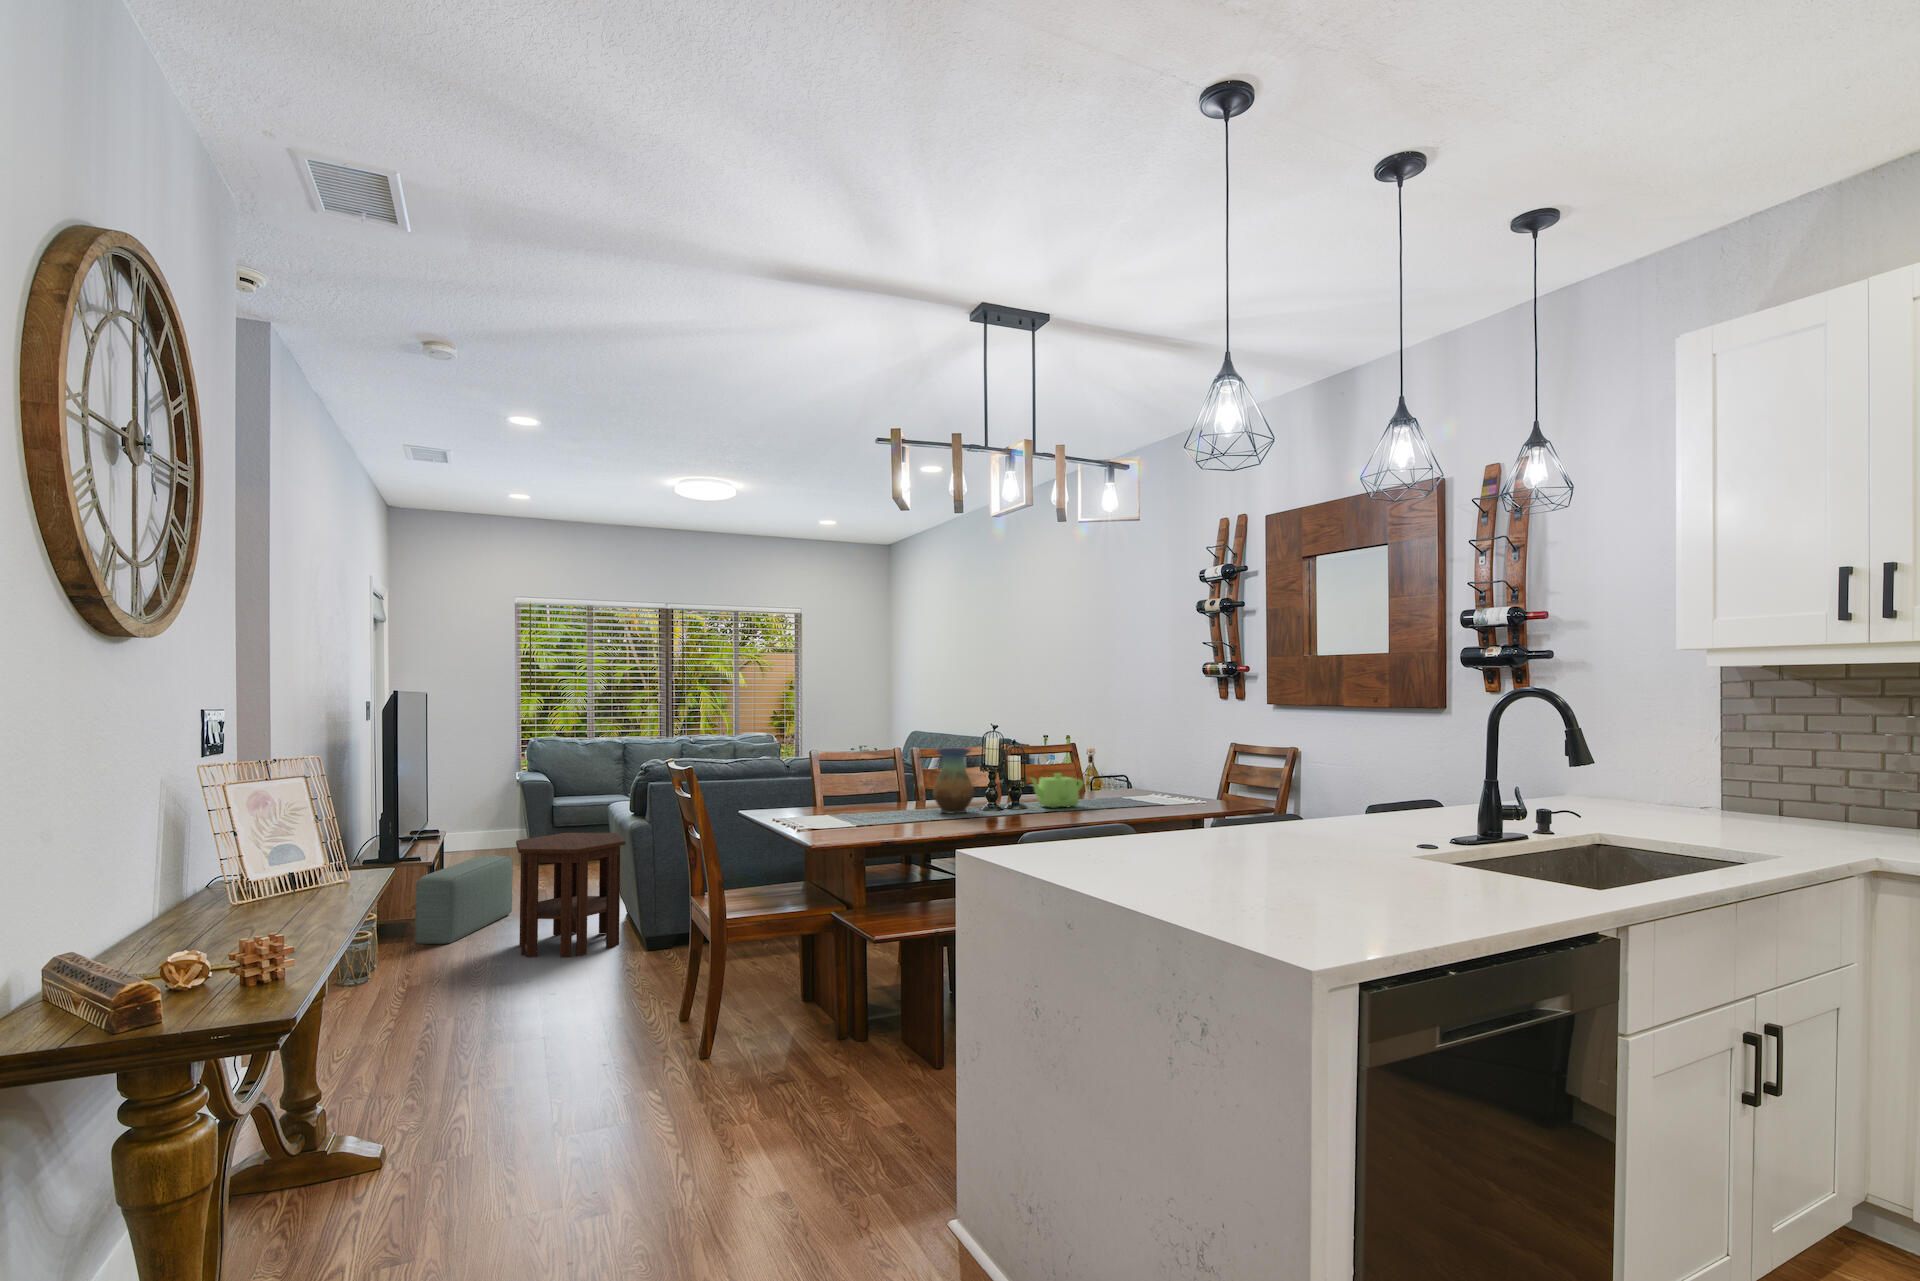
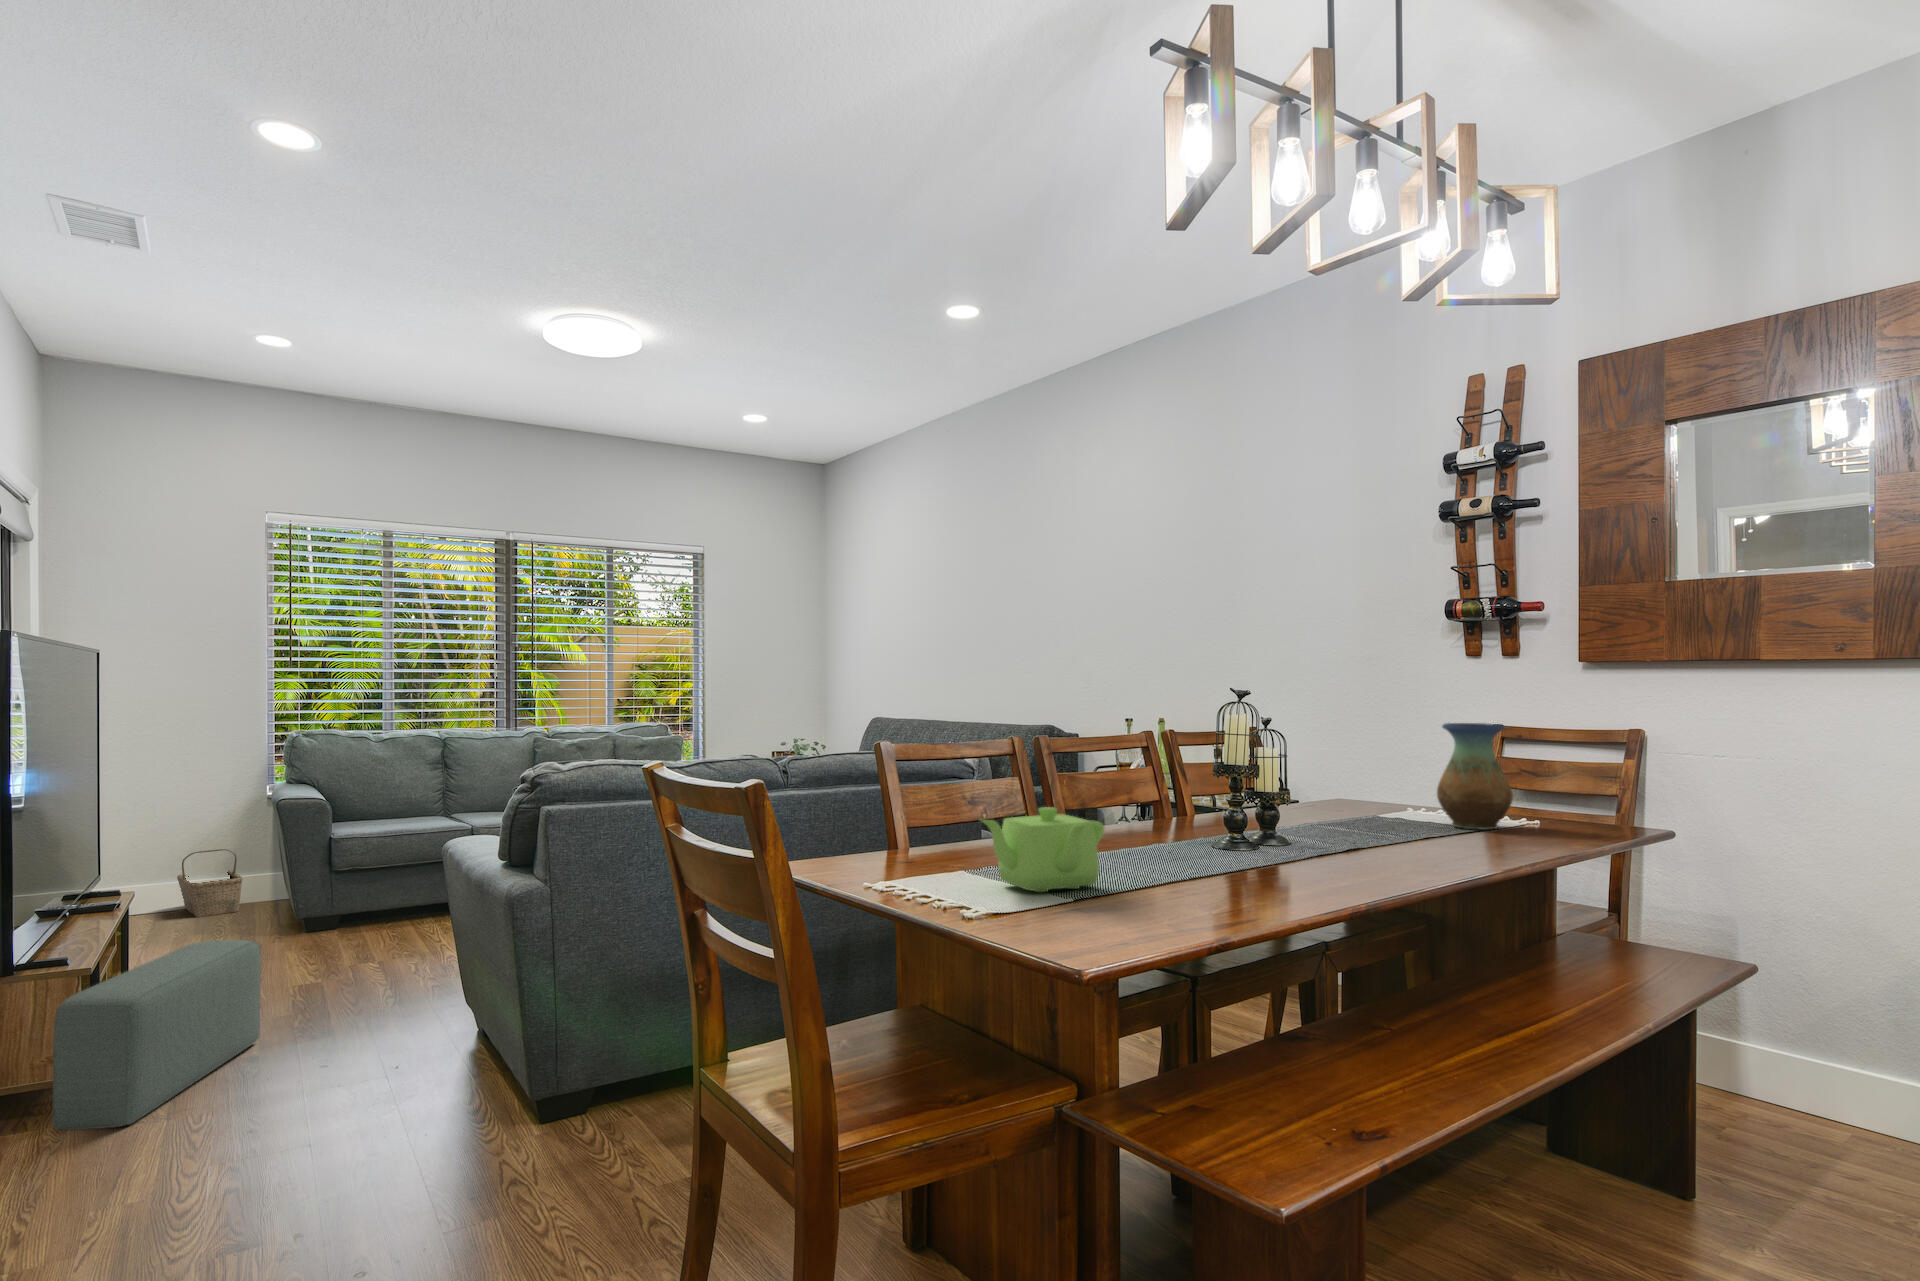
vase: present [933,748,974,814] -> present [1437,723,1513,830]
teapot: present [1030,773,1084,808] -> present [981,807,1104,892]
basket: none [465,812,503,854] -> present [177,849,243,917]
side table: present [516,833,625,958] -> none [270,897,492,1154]

